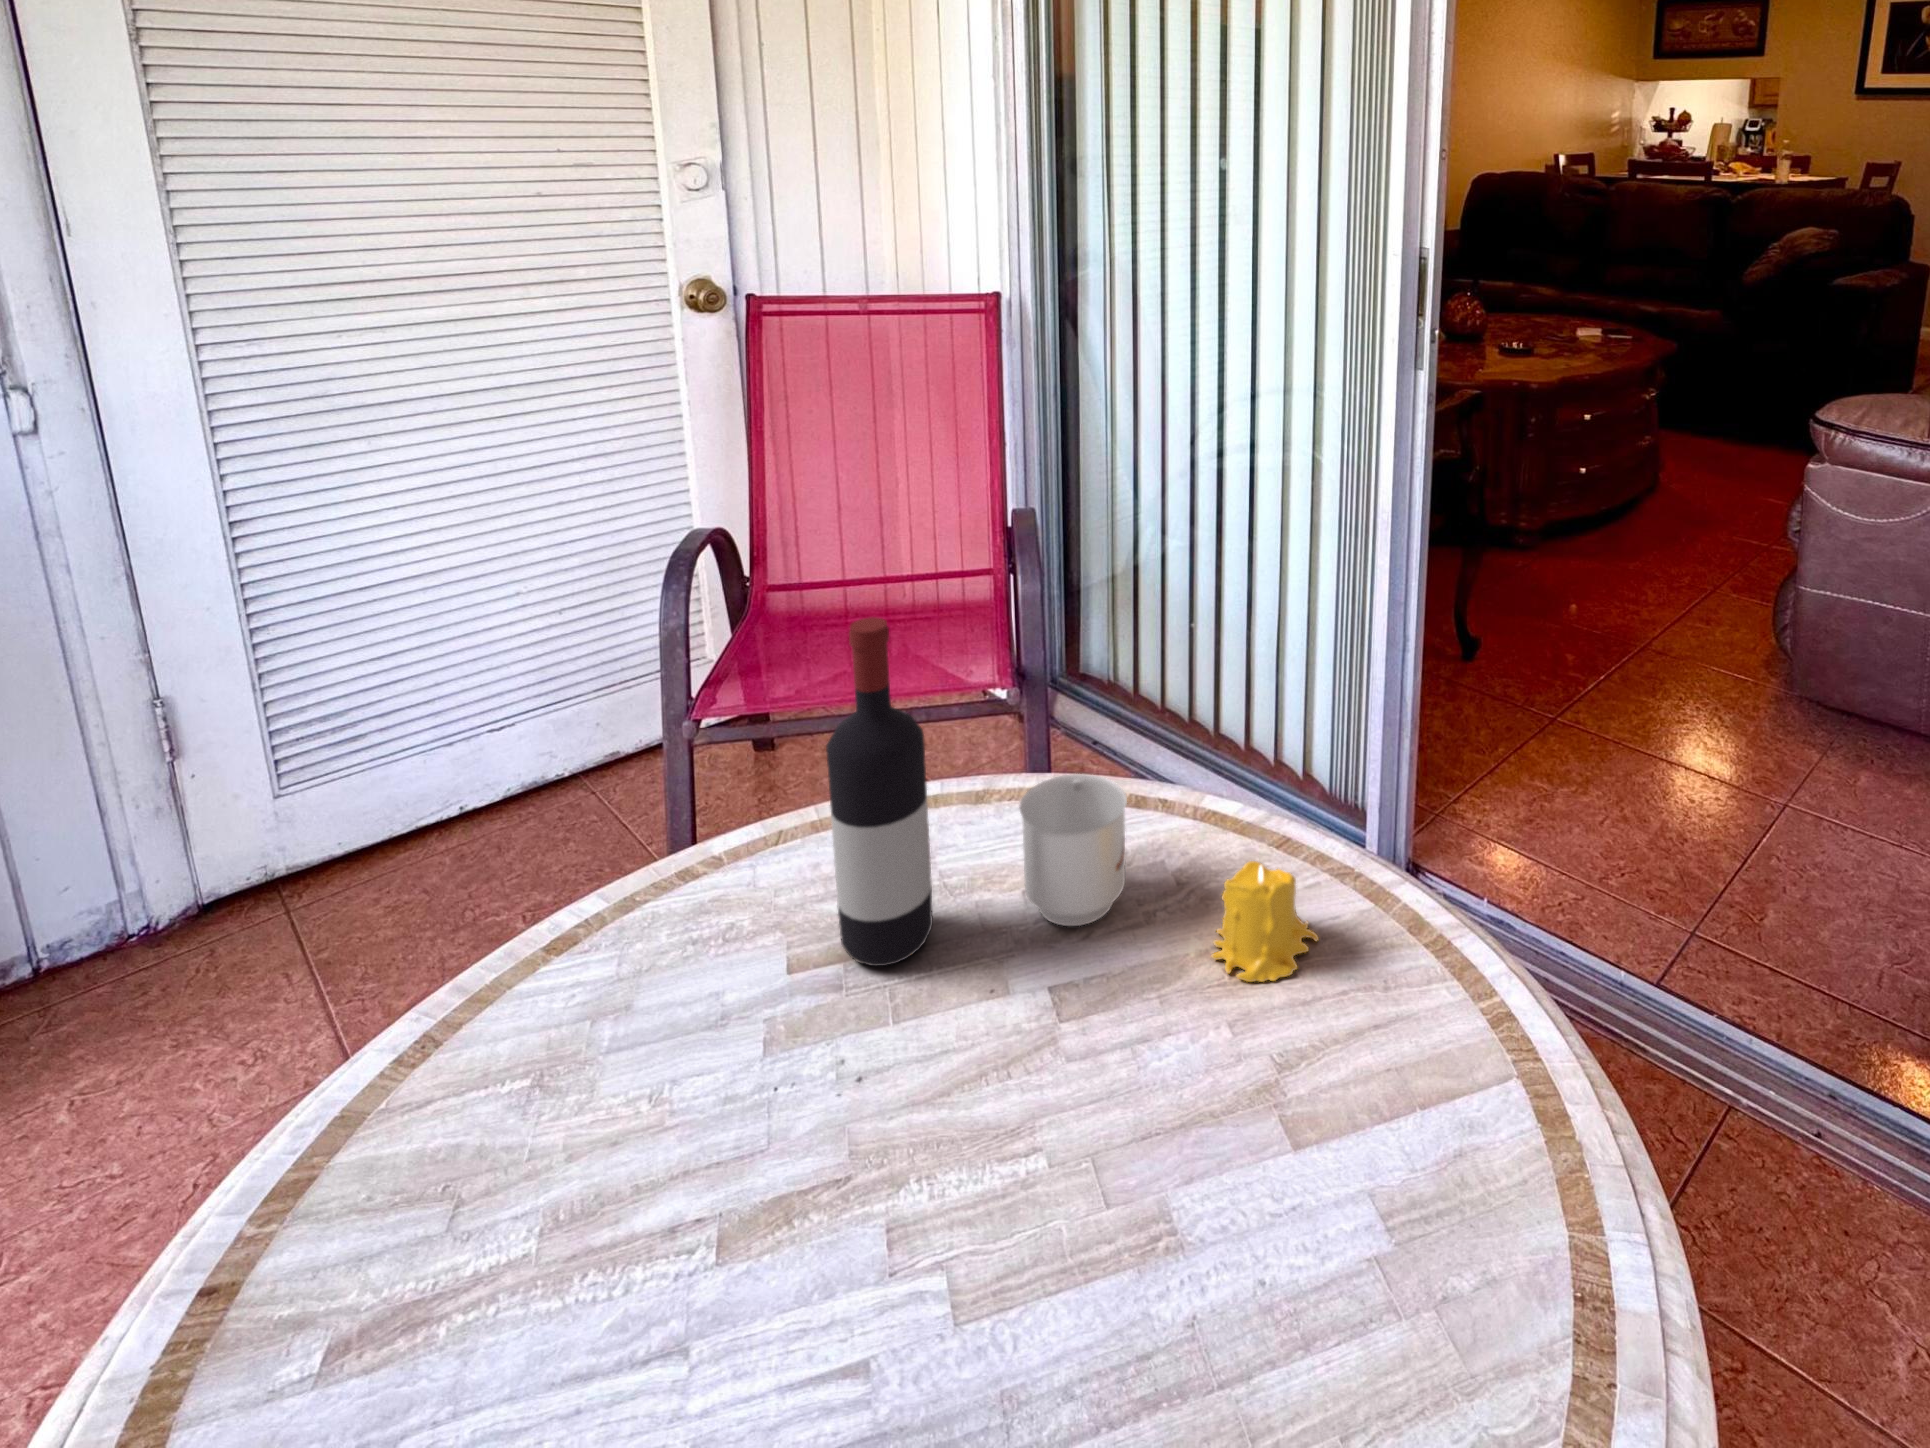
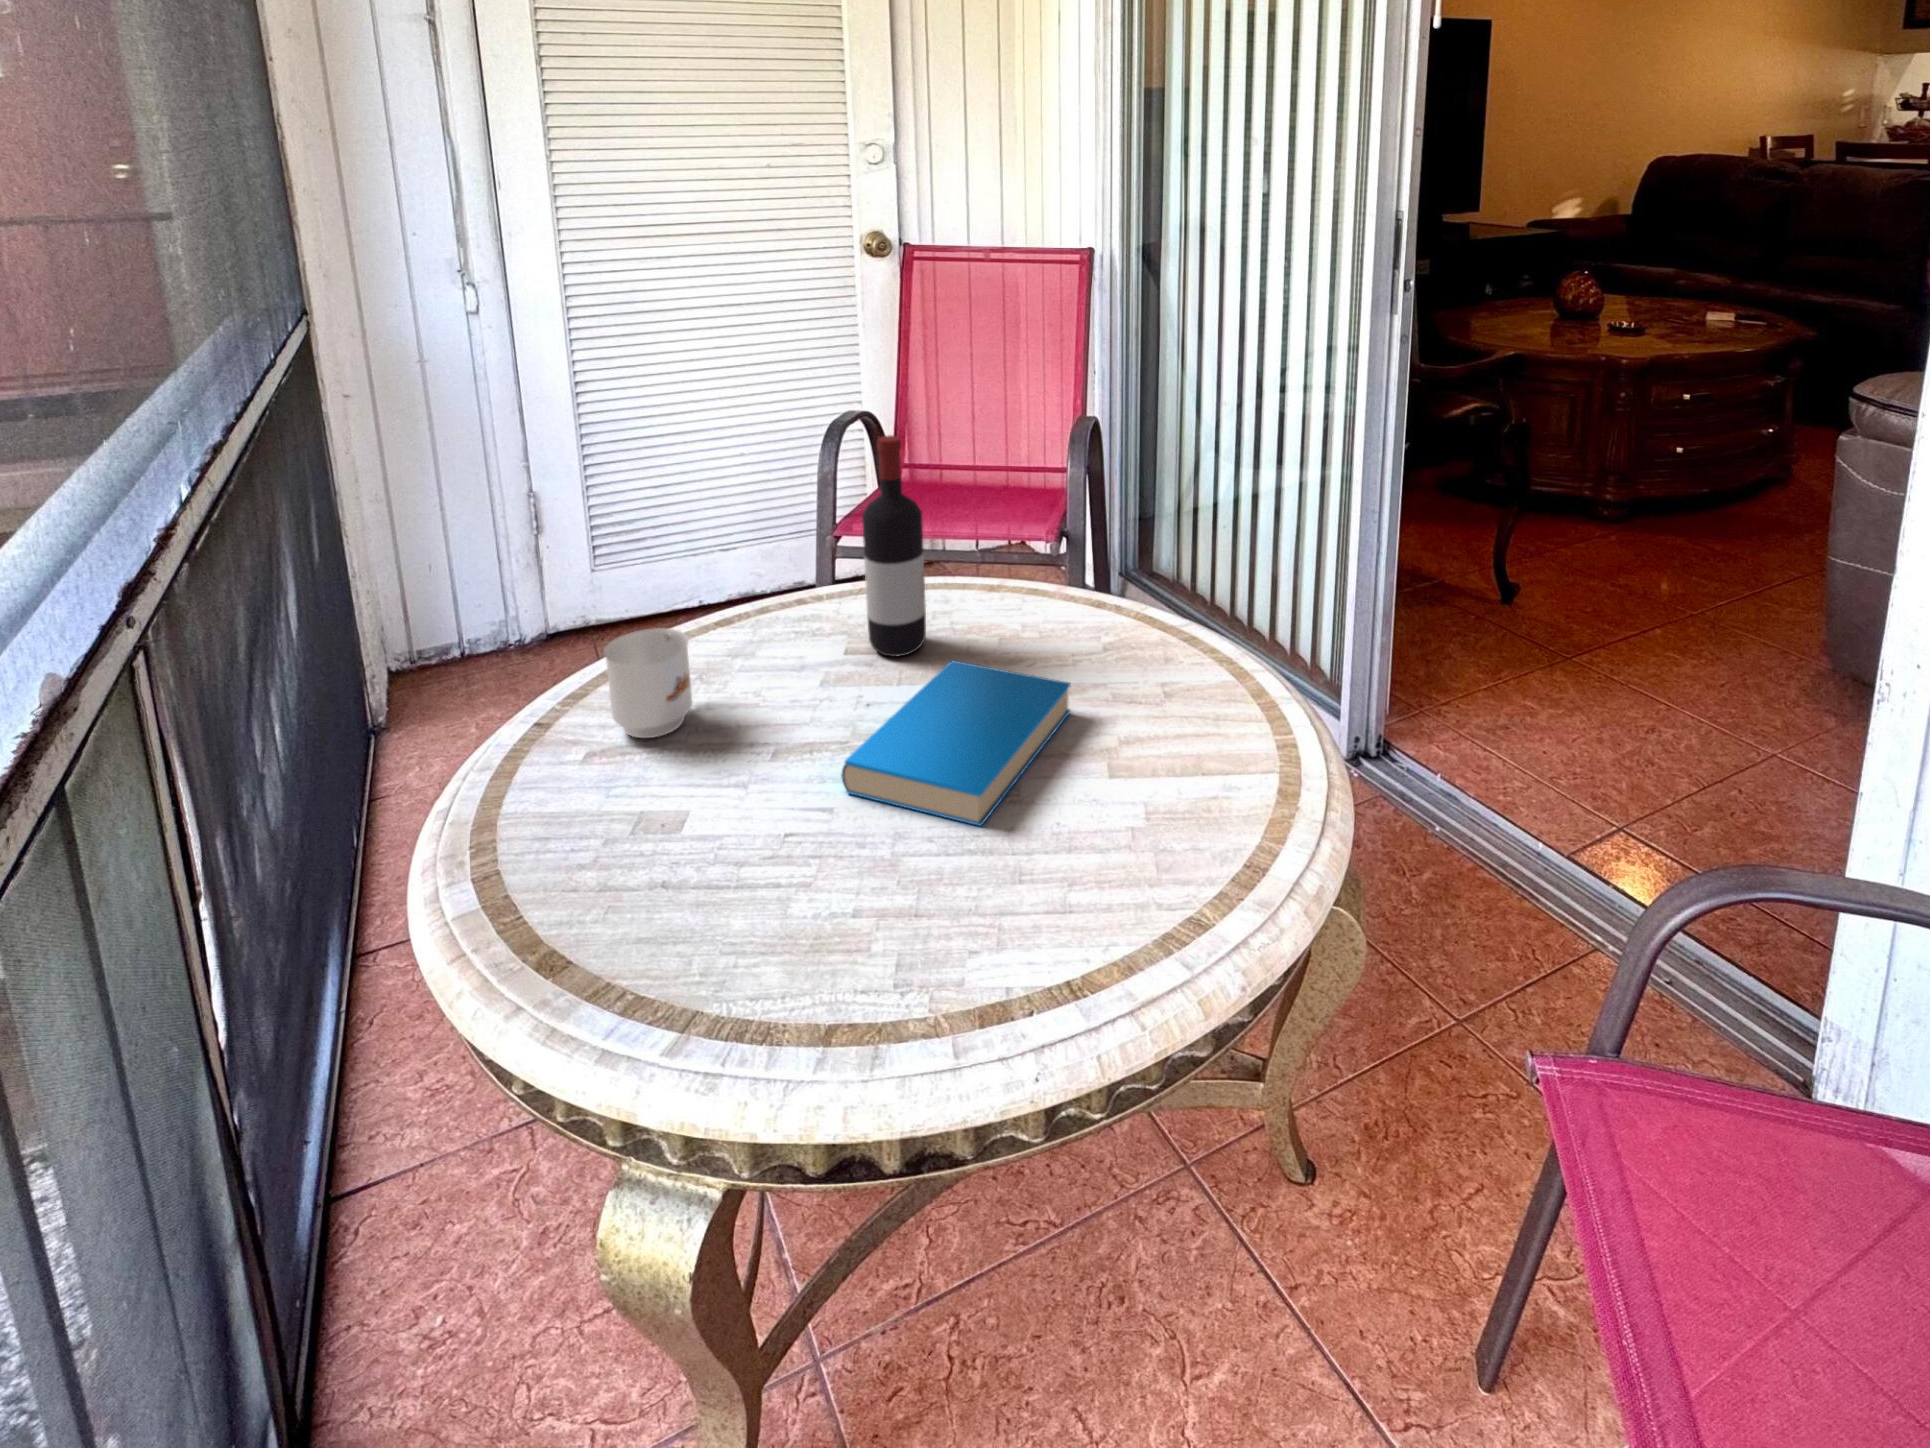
mug: present [1019,774,1127,926] -> present [603,628,692,738]
candle: present [1212,861,1319,982] -> none [1090,622,1166,700]
book: none [897,973,1209,1342] -> present [842,661,1071,826]

